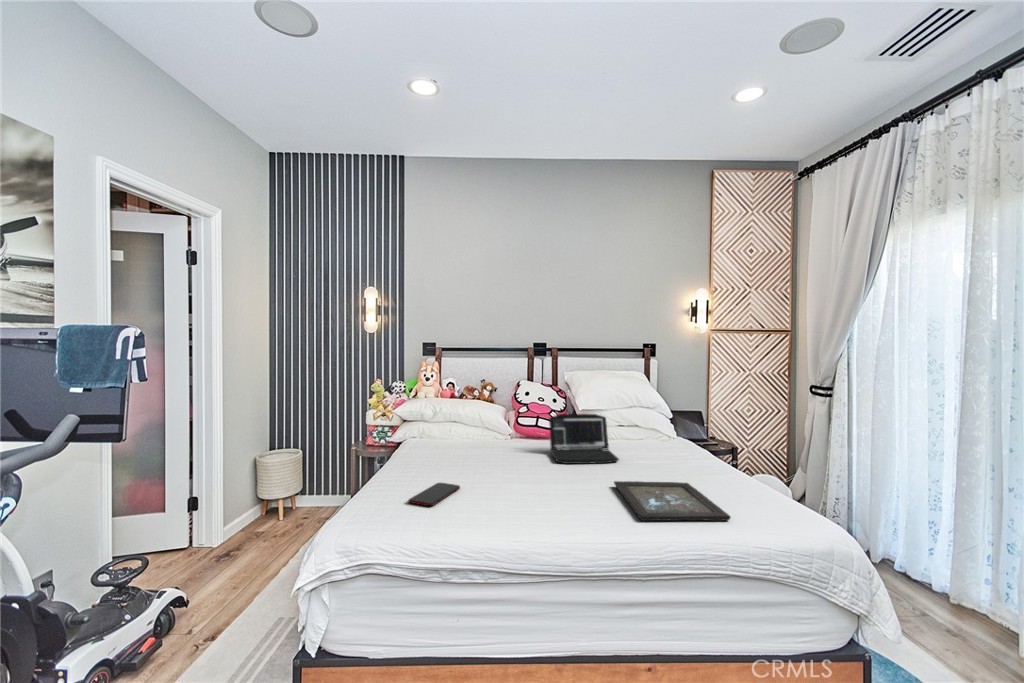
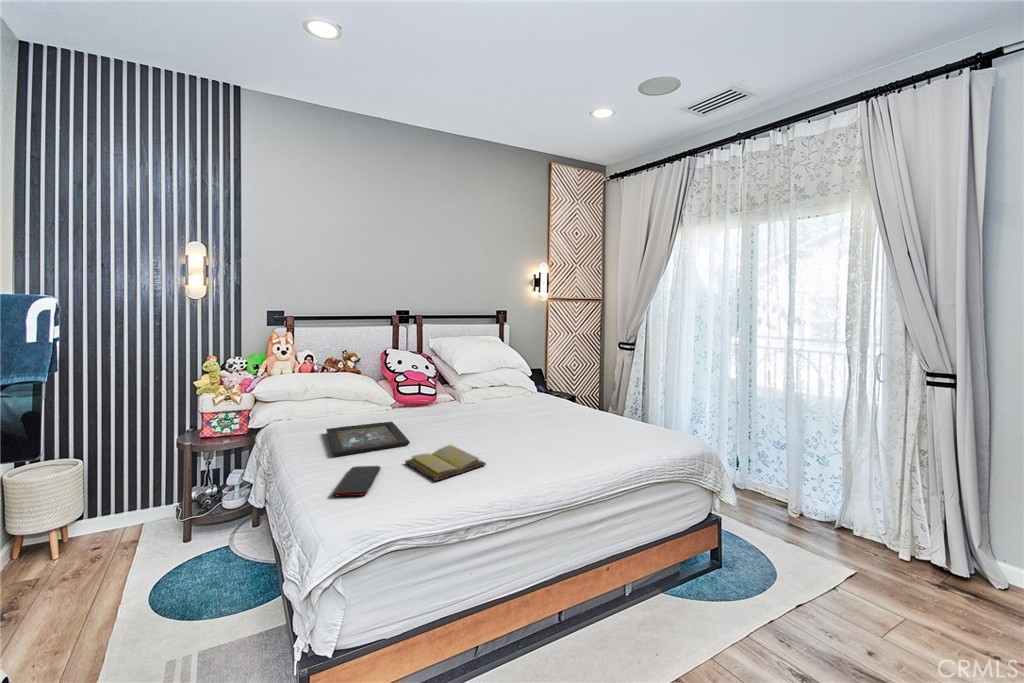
laptop: present [549,414,619,464] -> none [439,377,508,427]
diary: none [484,477,555,507] -> present [405,445,486,481]
tray: present [614,481,730,521] -> present [326,421,410,457]

